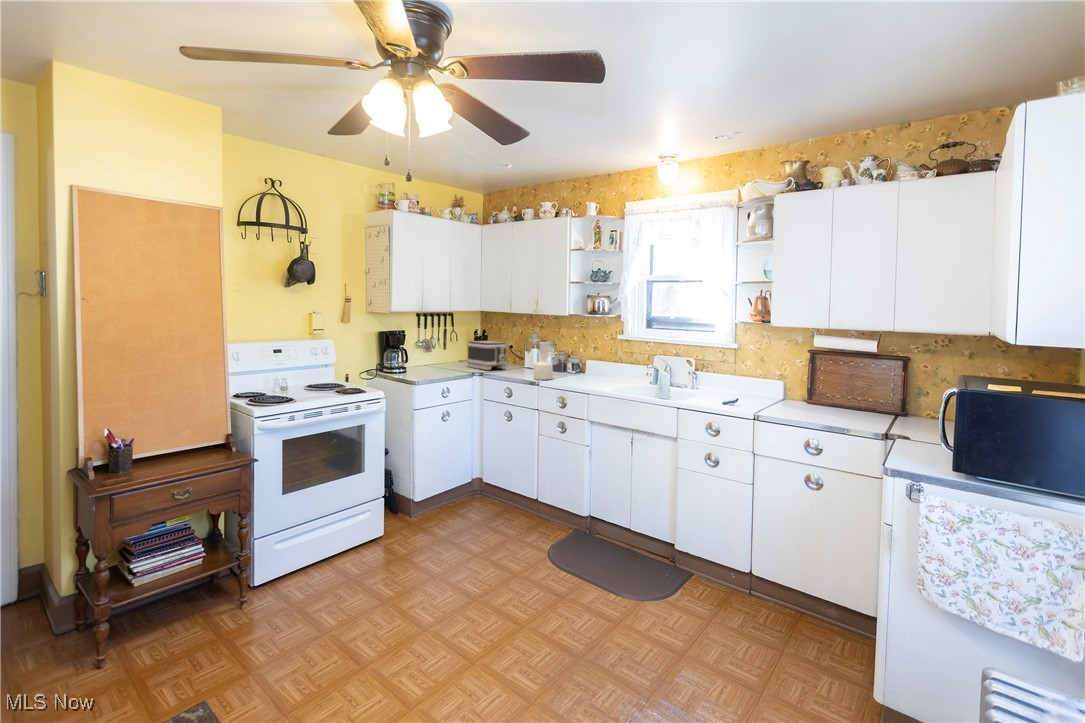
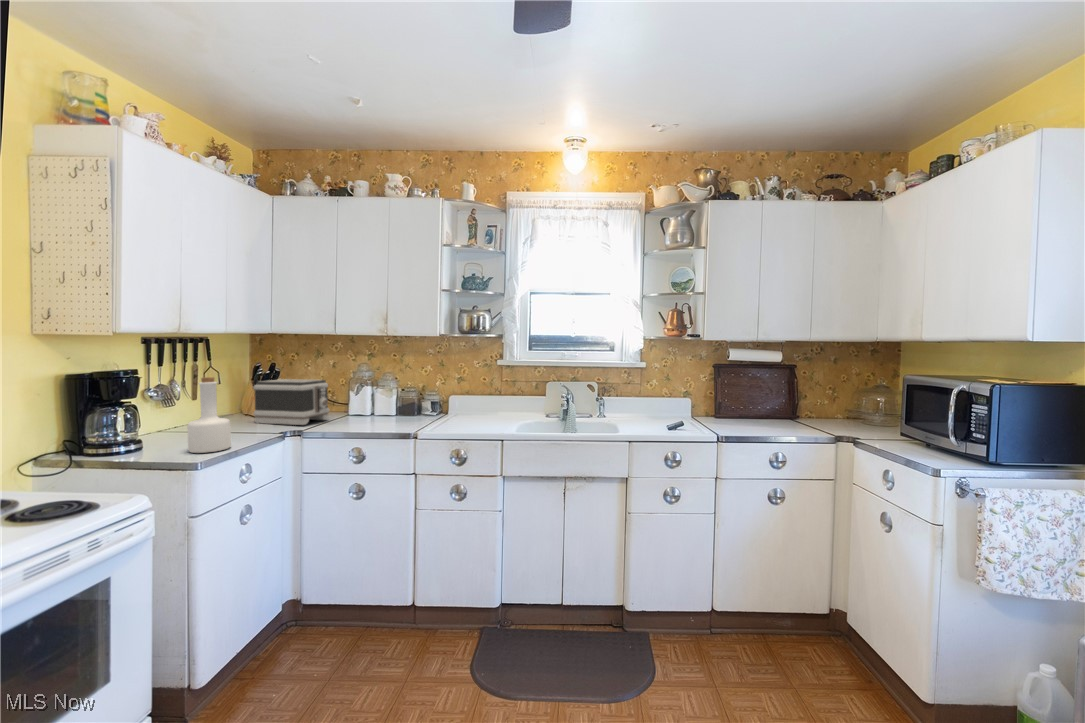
bottle: present [534,339,553,380] -> present [187,377,231,453]

